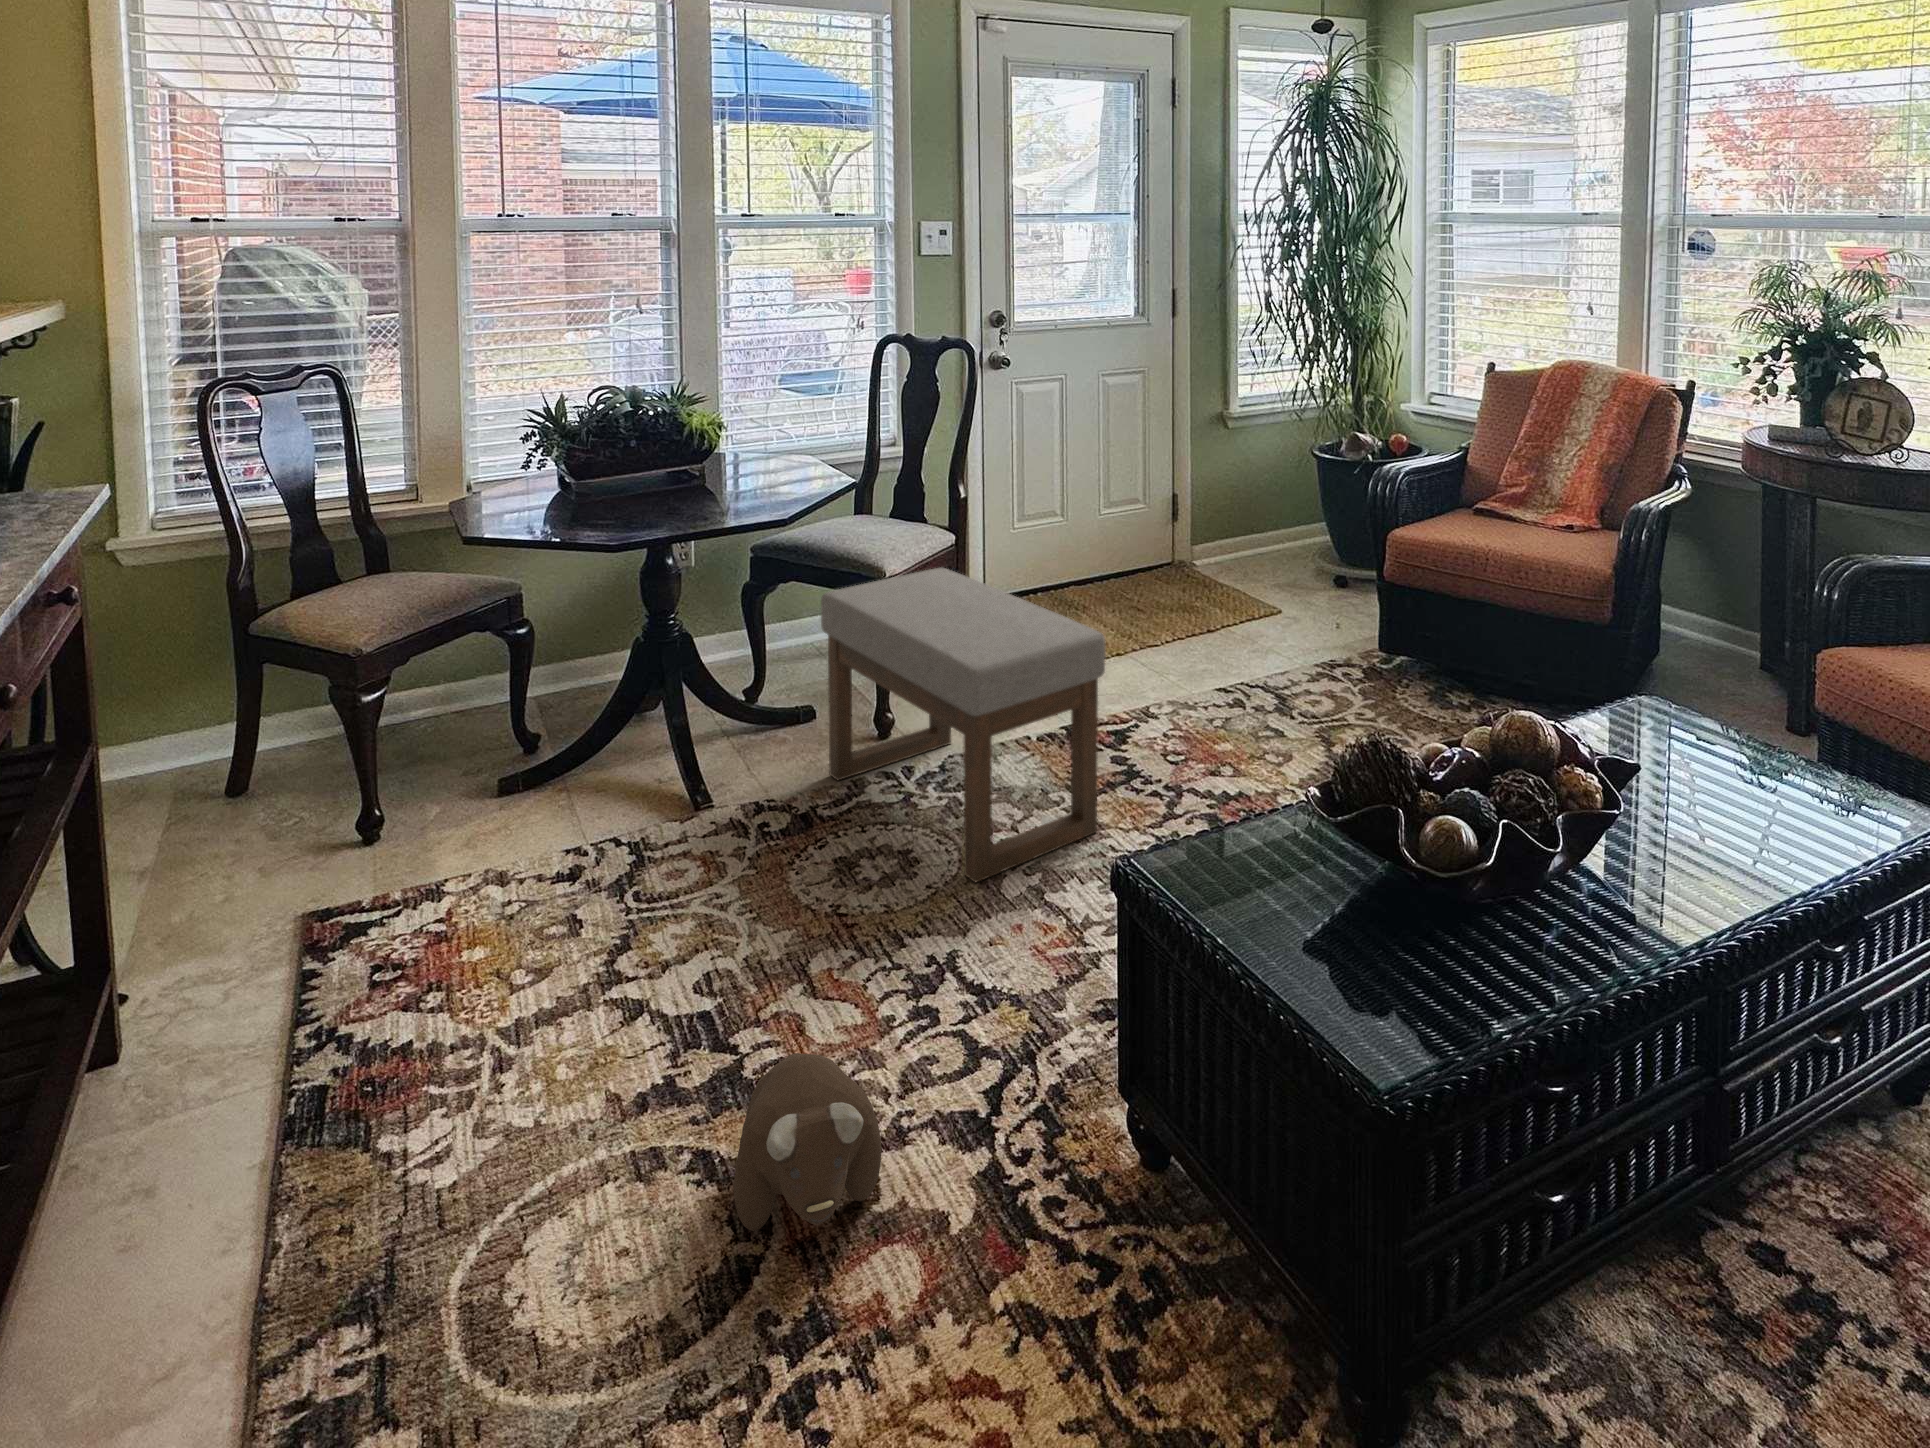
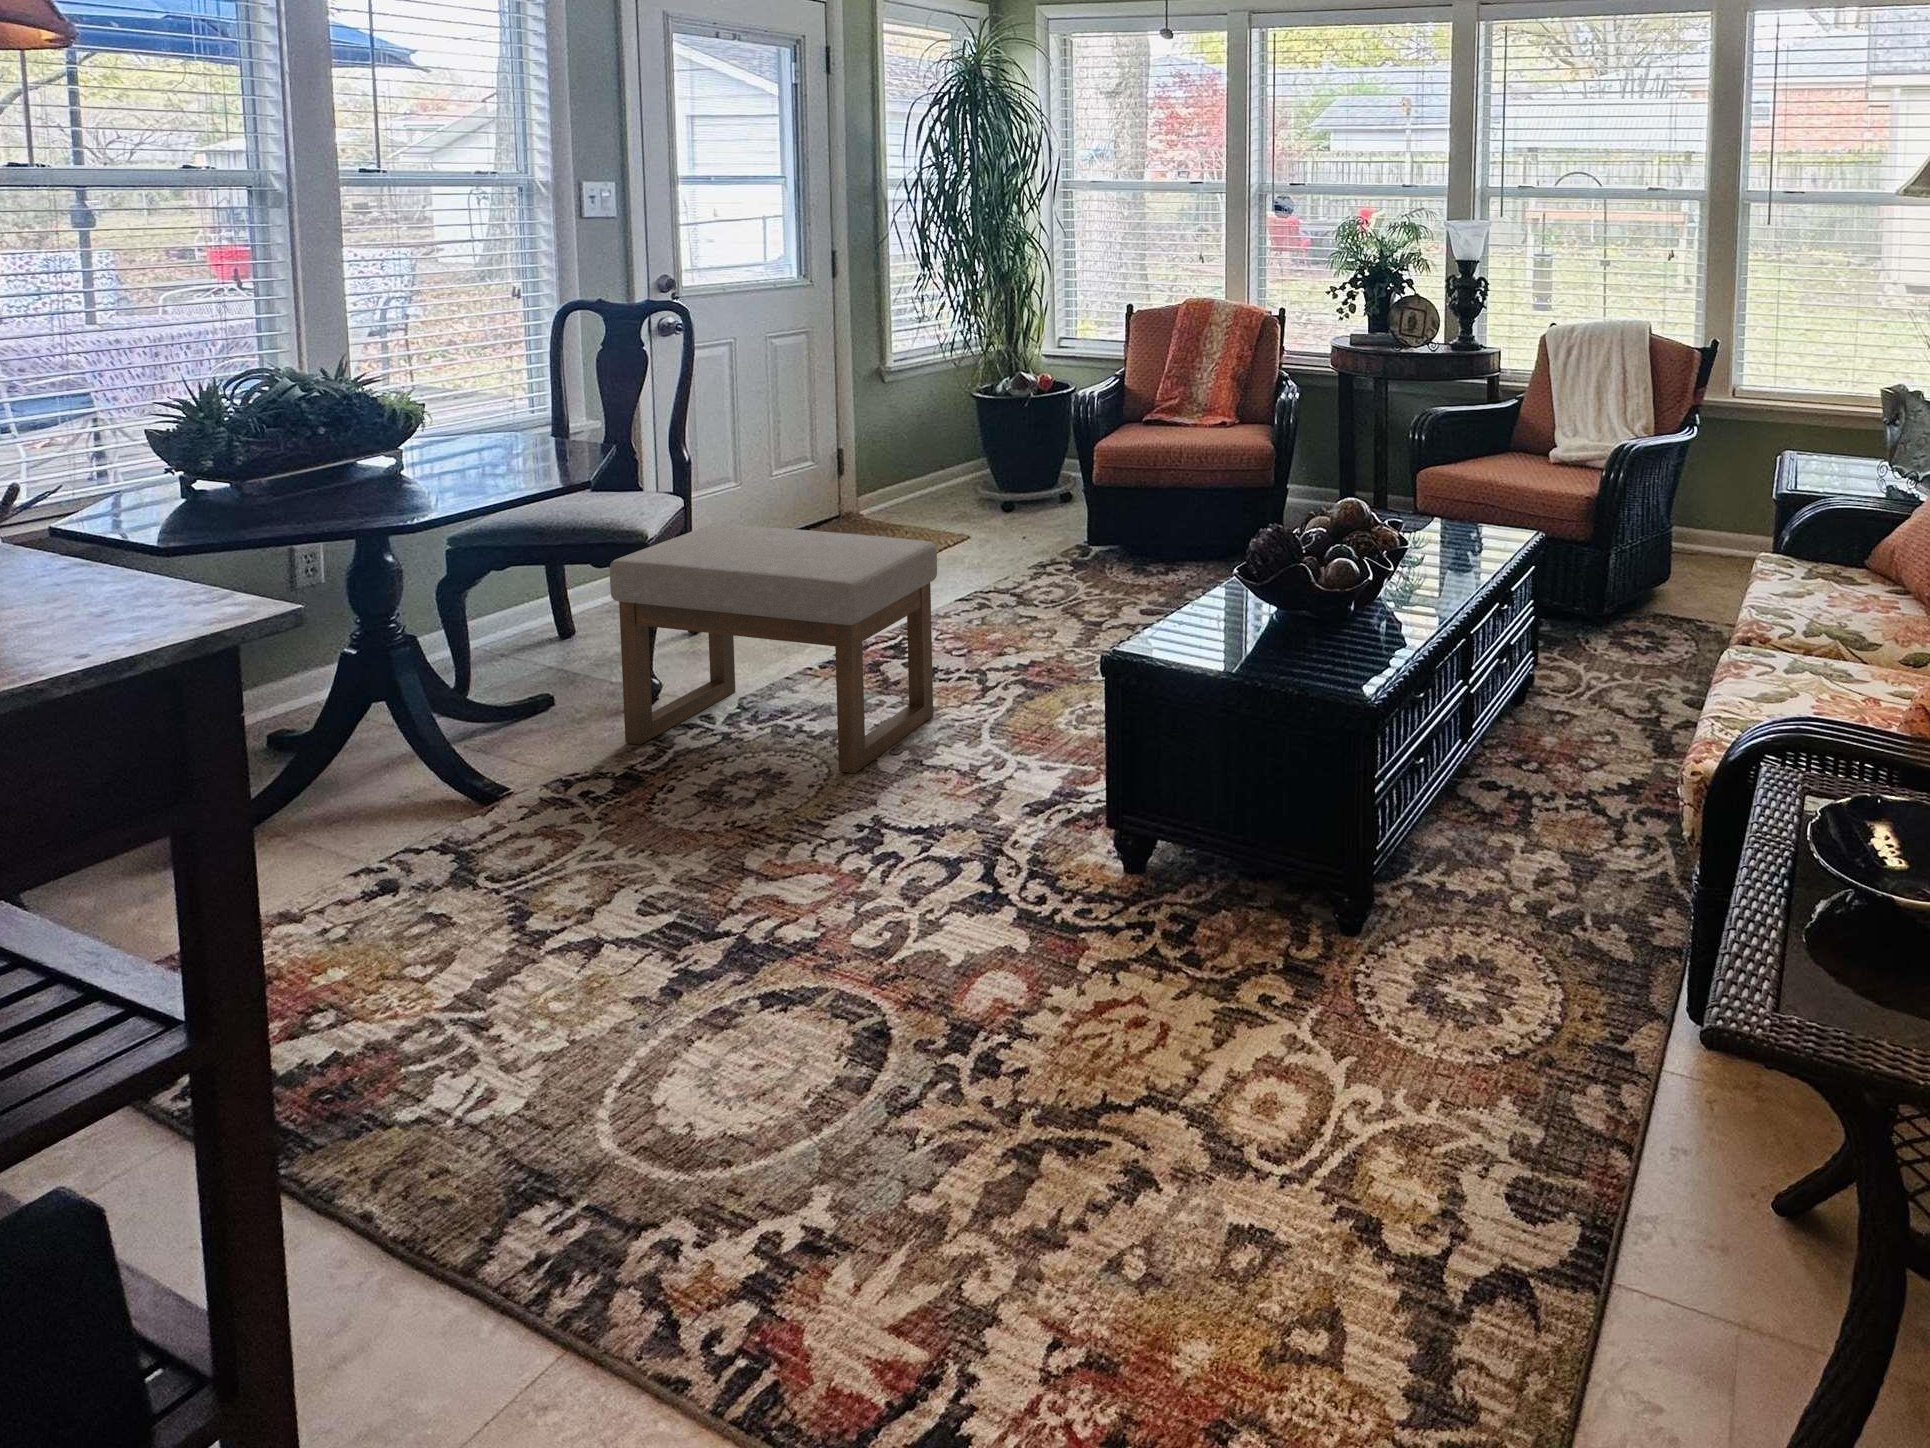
plush toy: present [734,1053,882,1231] -> none [820,870,965,1009]

